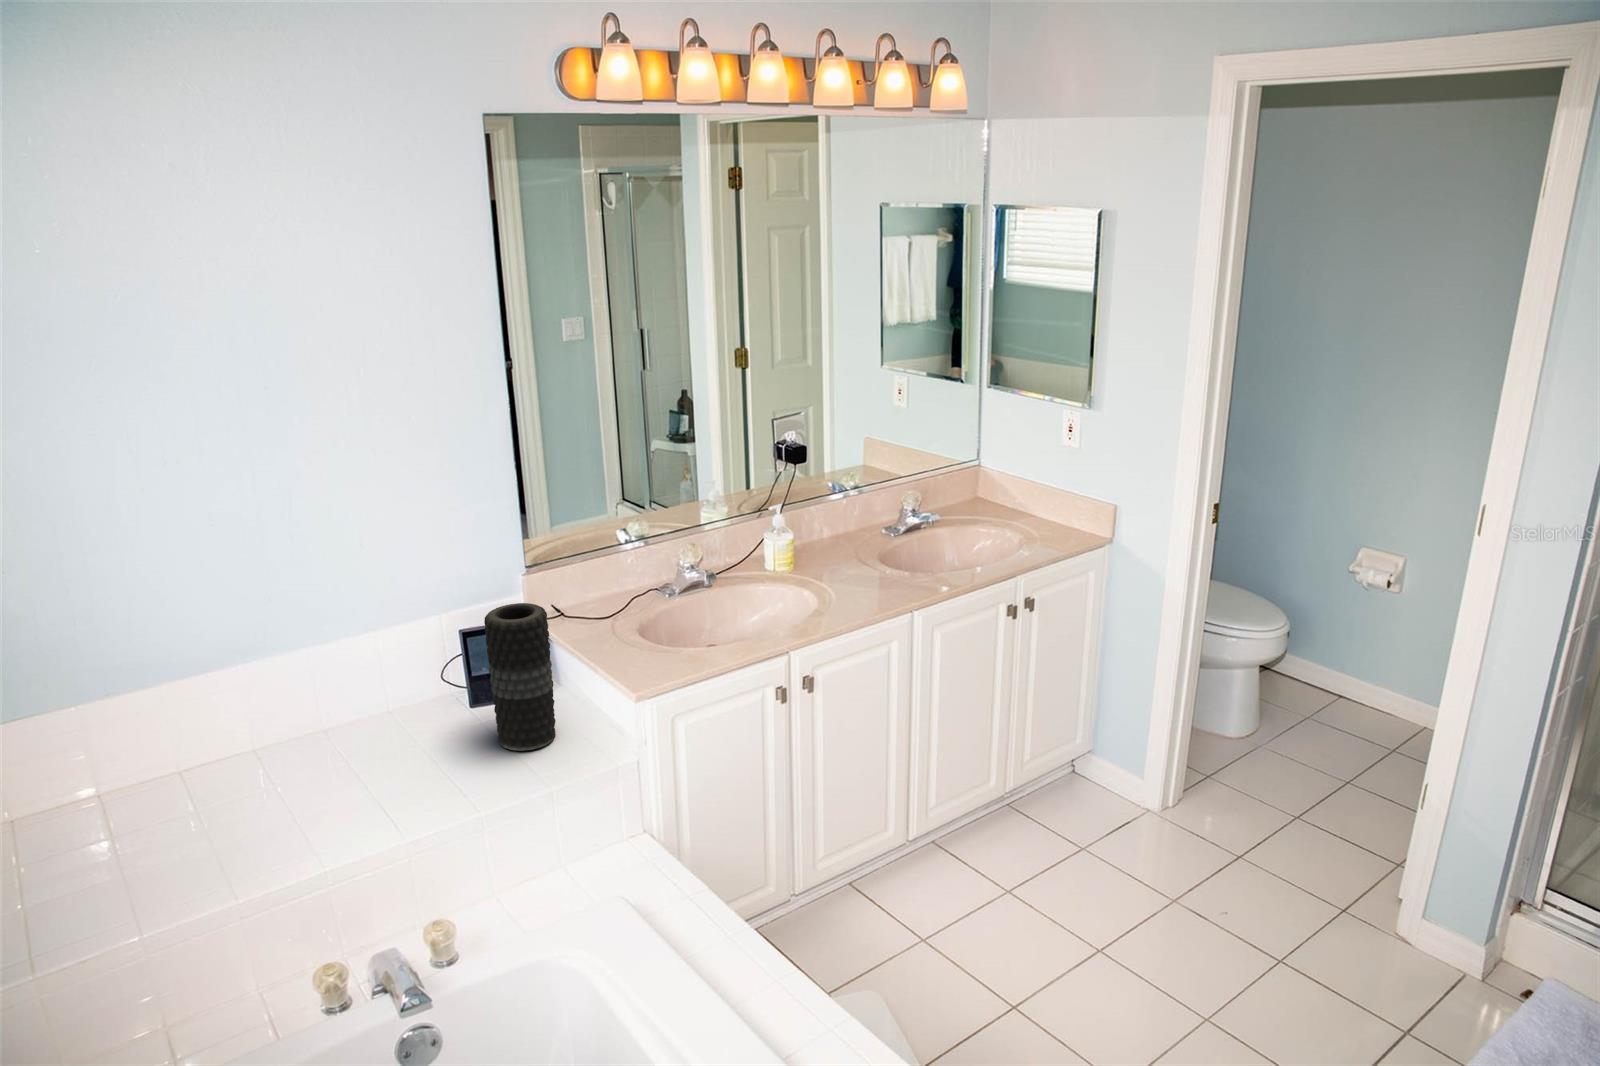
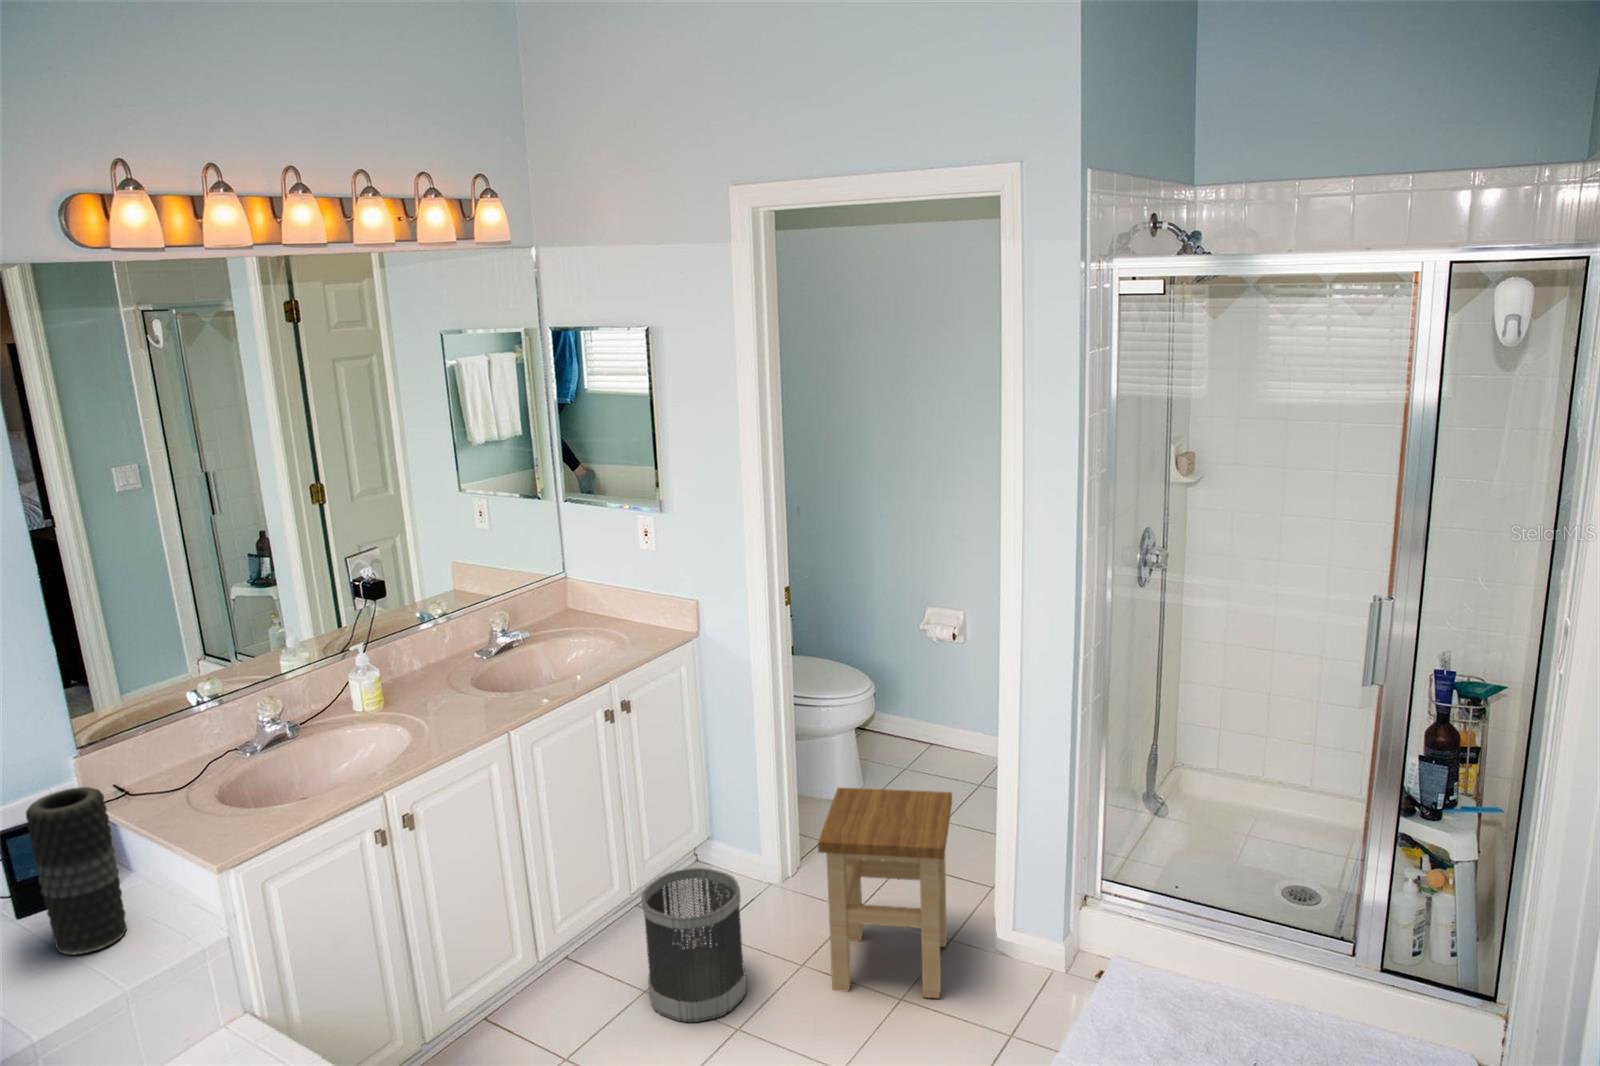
stool: none [1205,727,1378,976] -> present [818,788,952,998]
wastebasket: none [1010,778,1120,936] -> present [641,868,746,1023]

